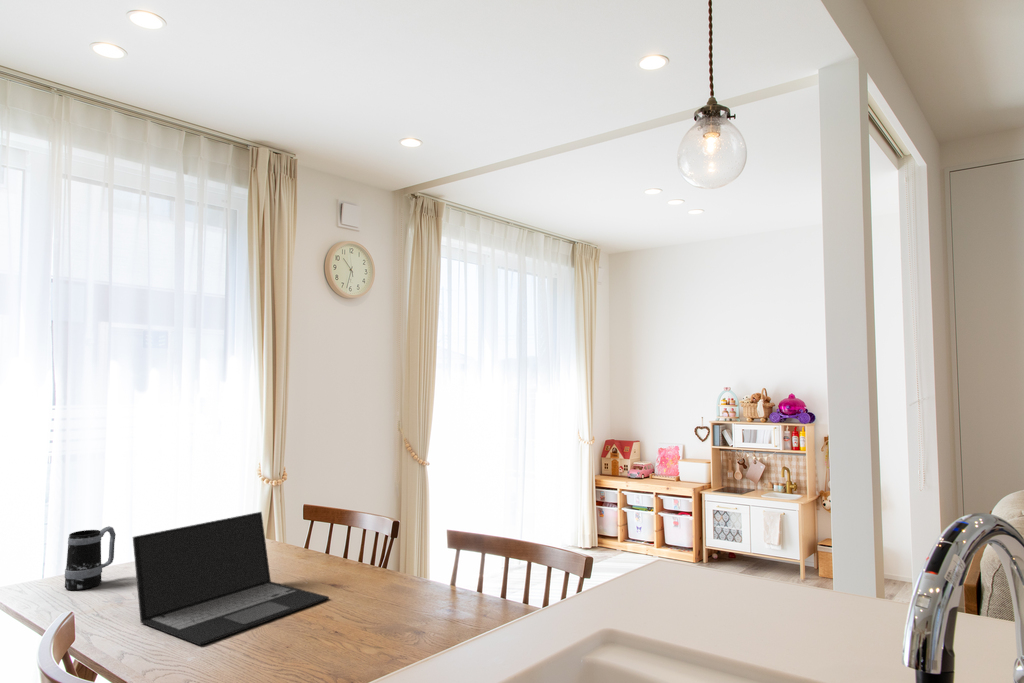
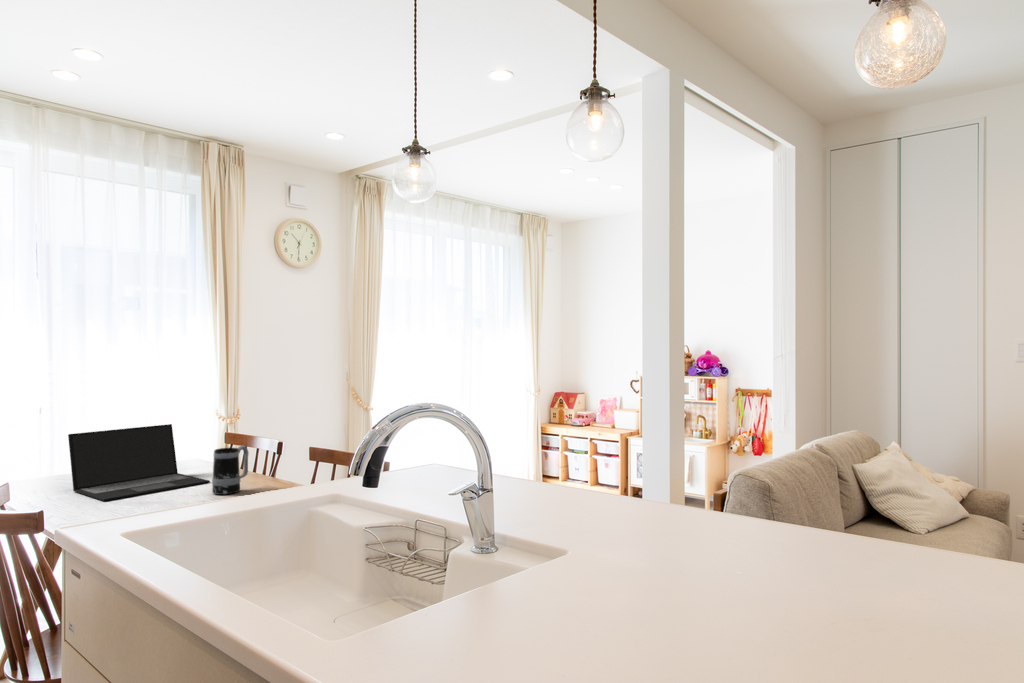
mug: present [65,526,116,590] -> present [212,446,249,495]

